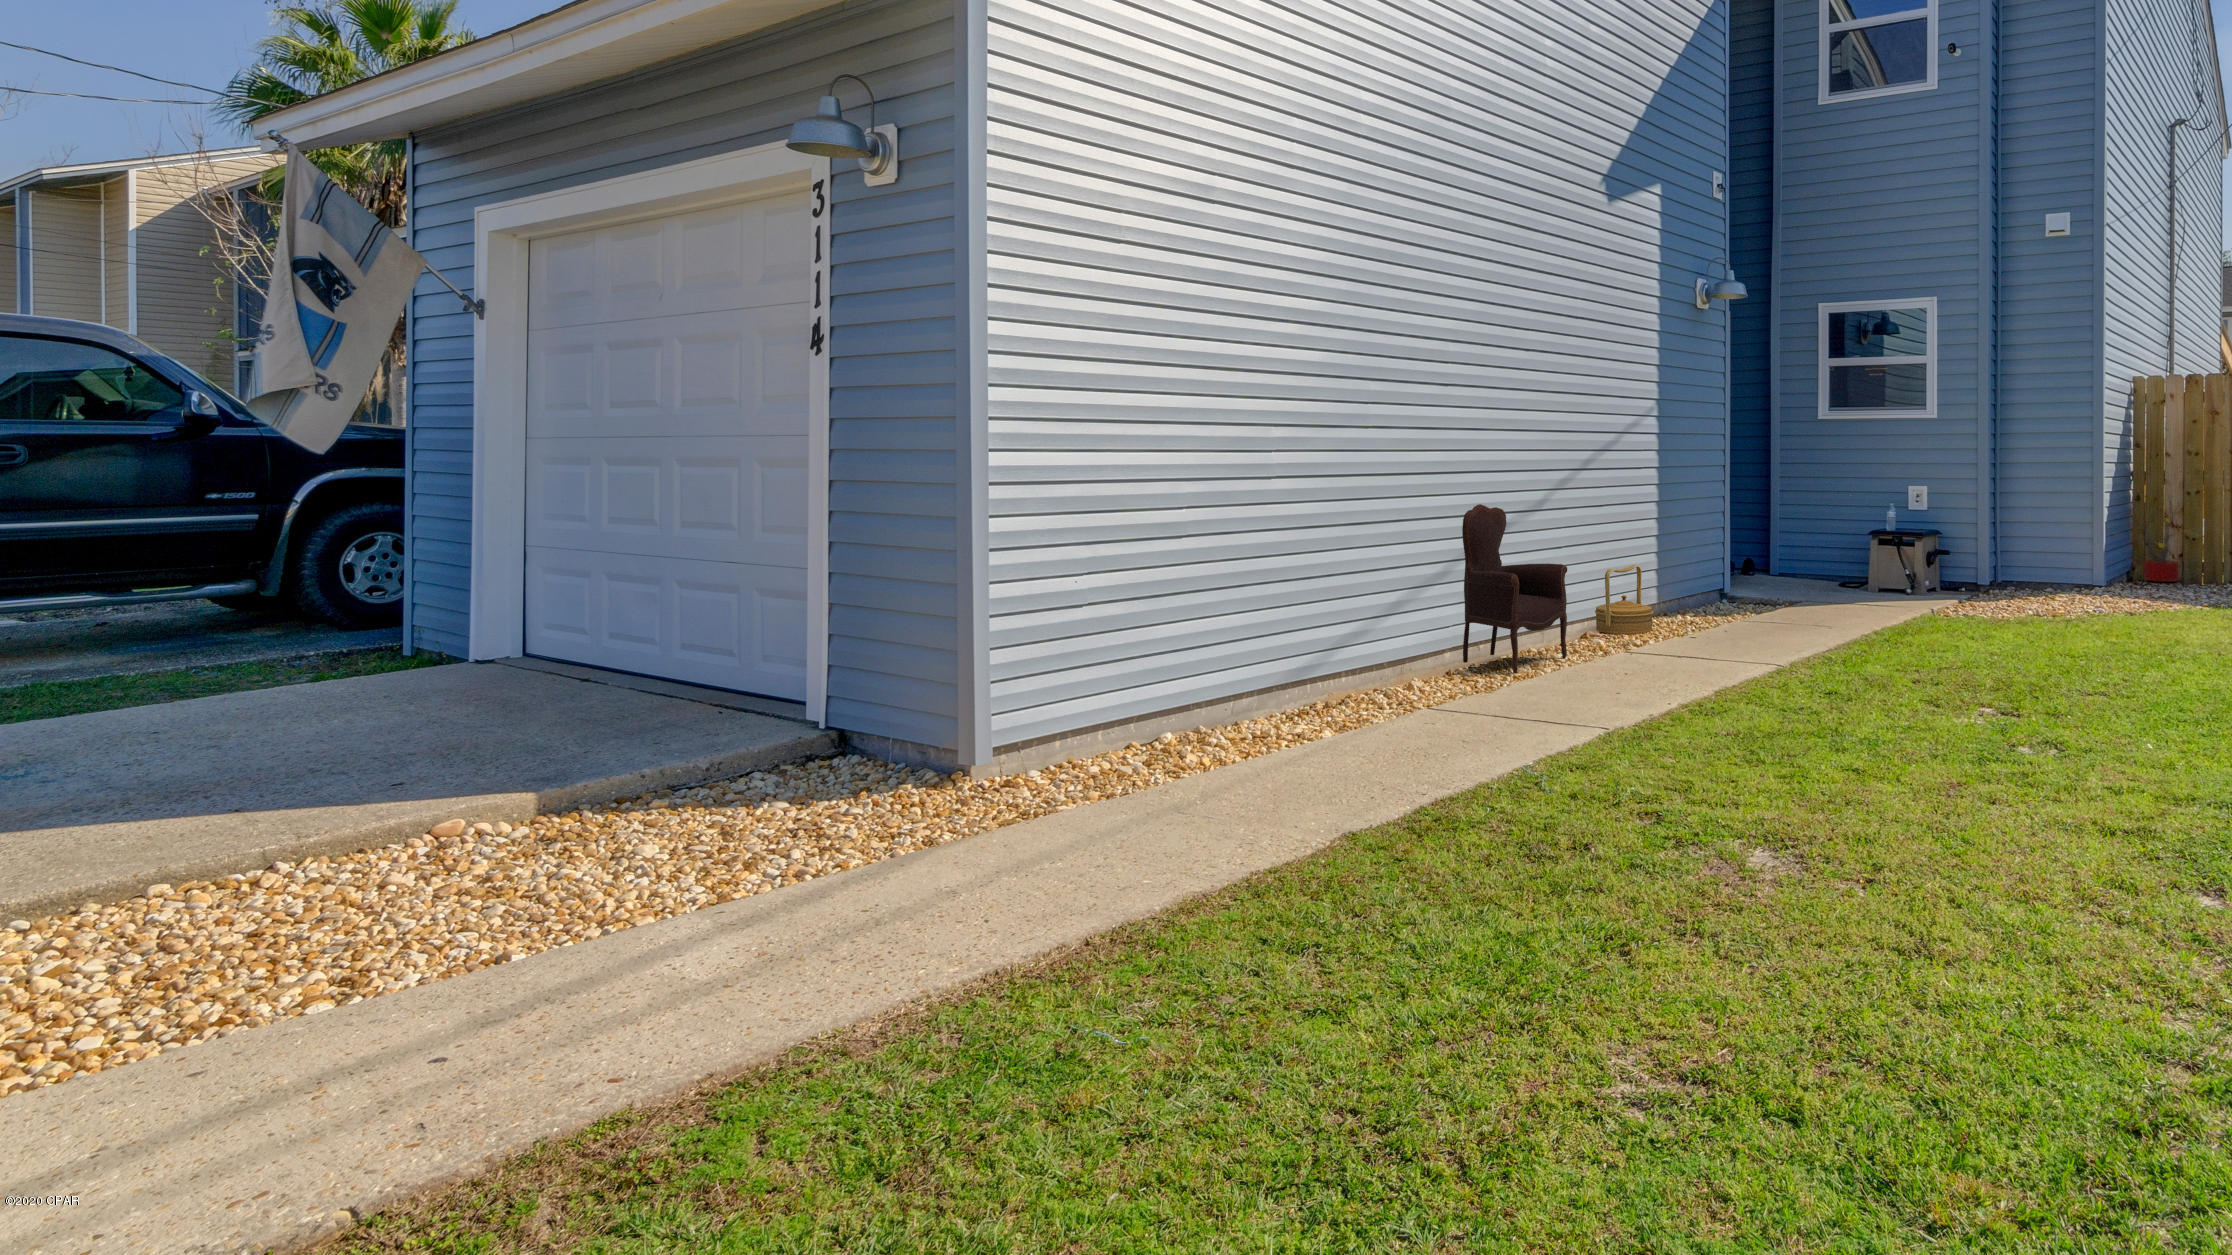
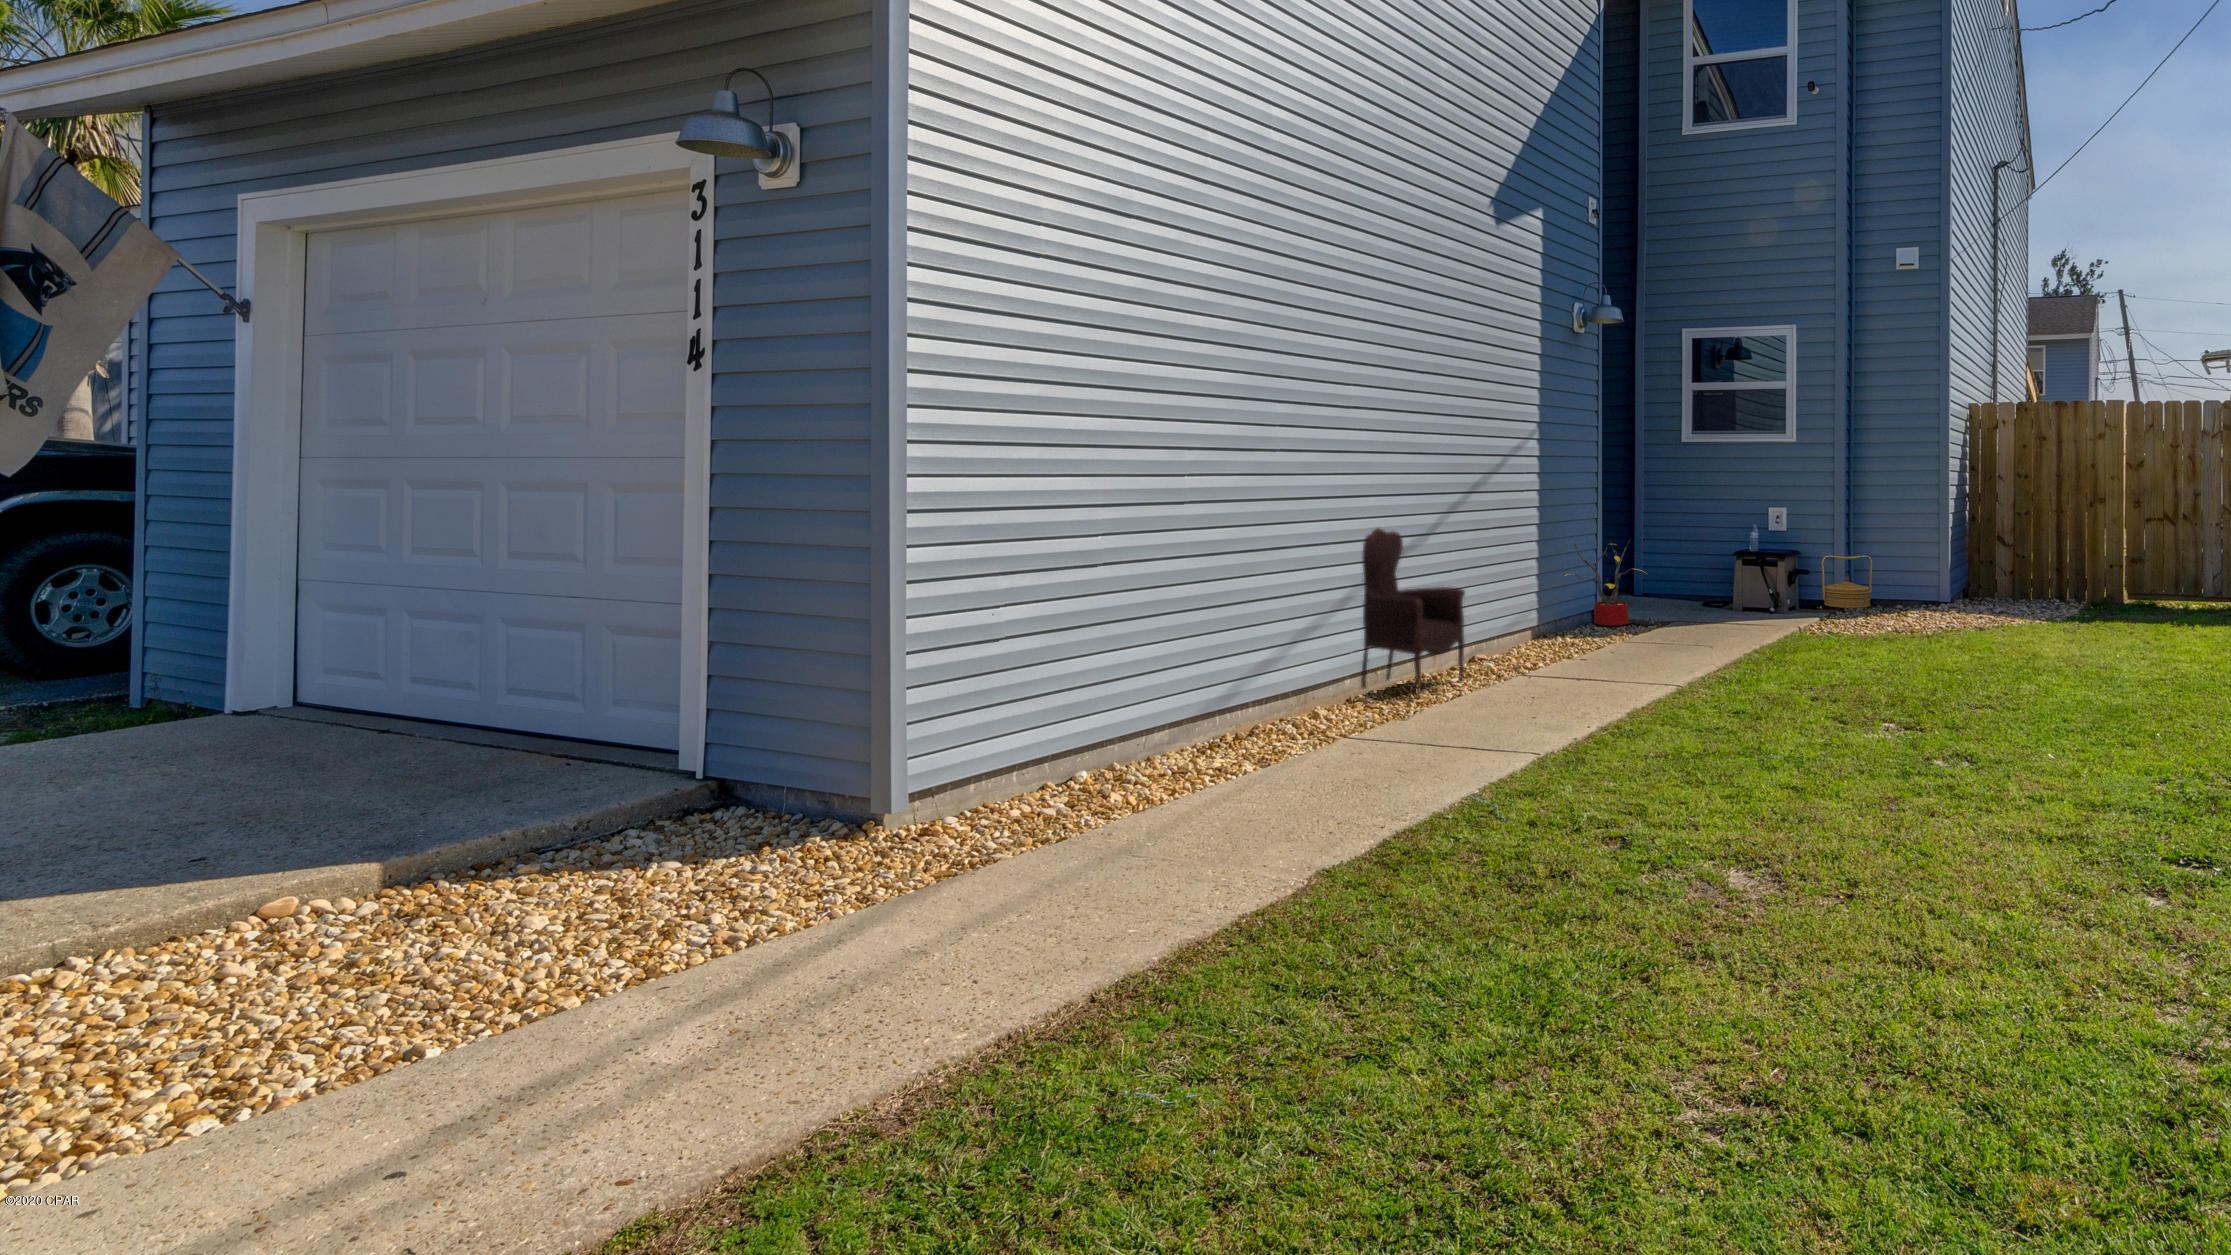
decorative plant: present [2141,515,2179,582] -> present [1565,540,1644,626]
woven basket: present [1595,565,1653,634] -> present [1821,555,1872,608]

